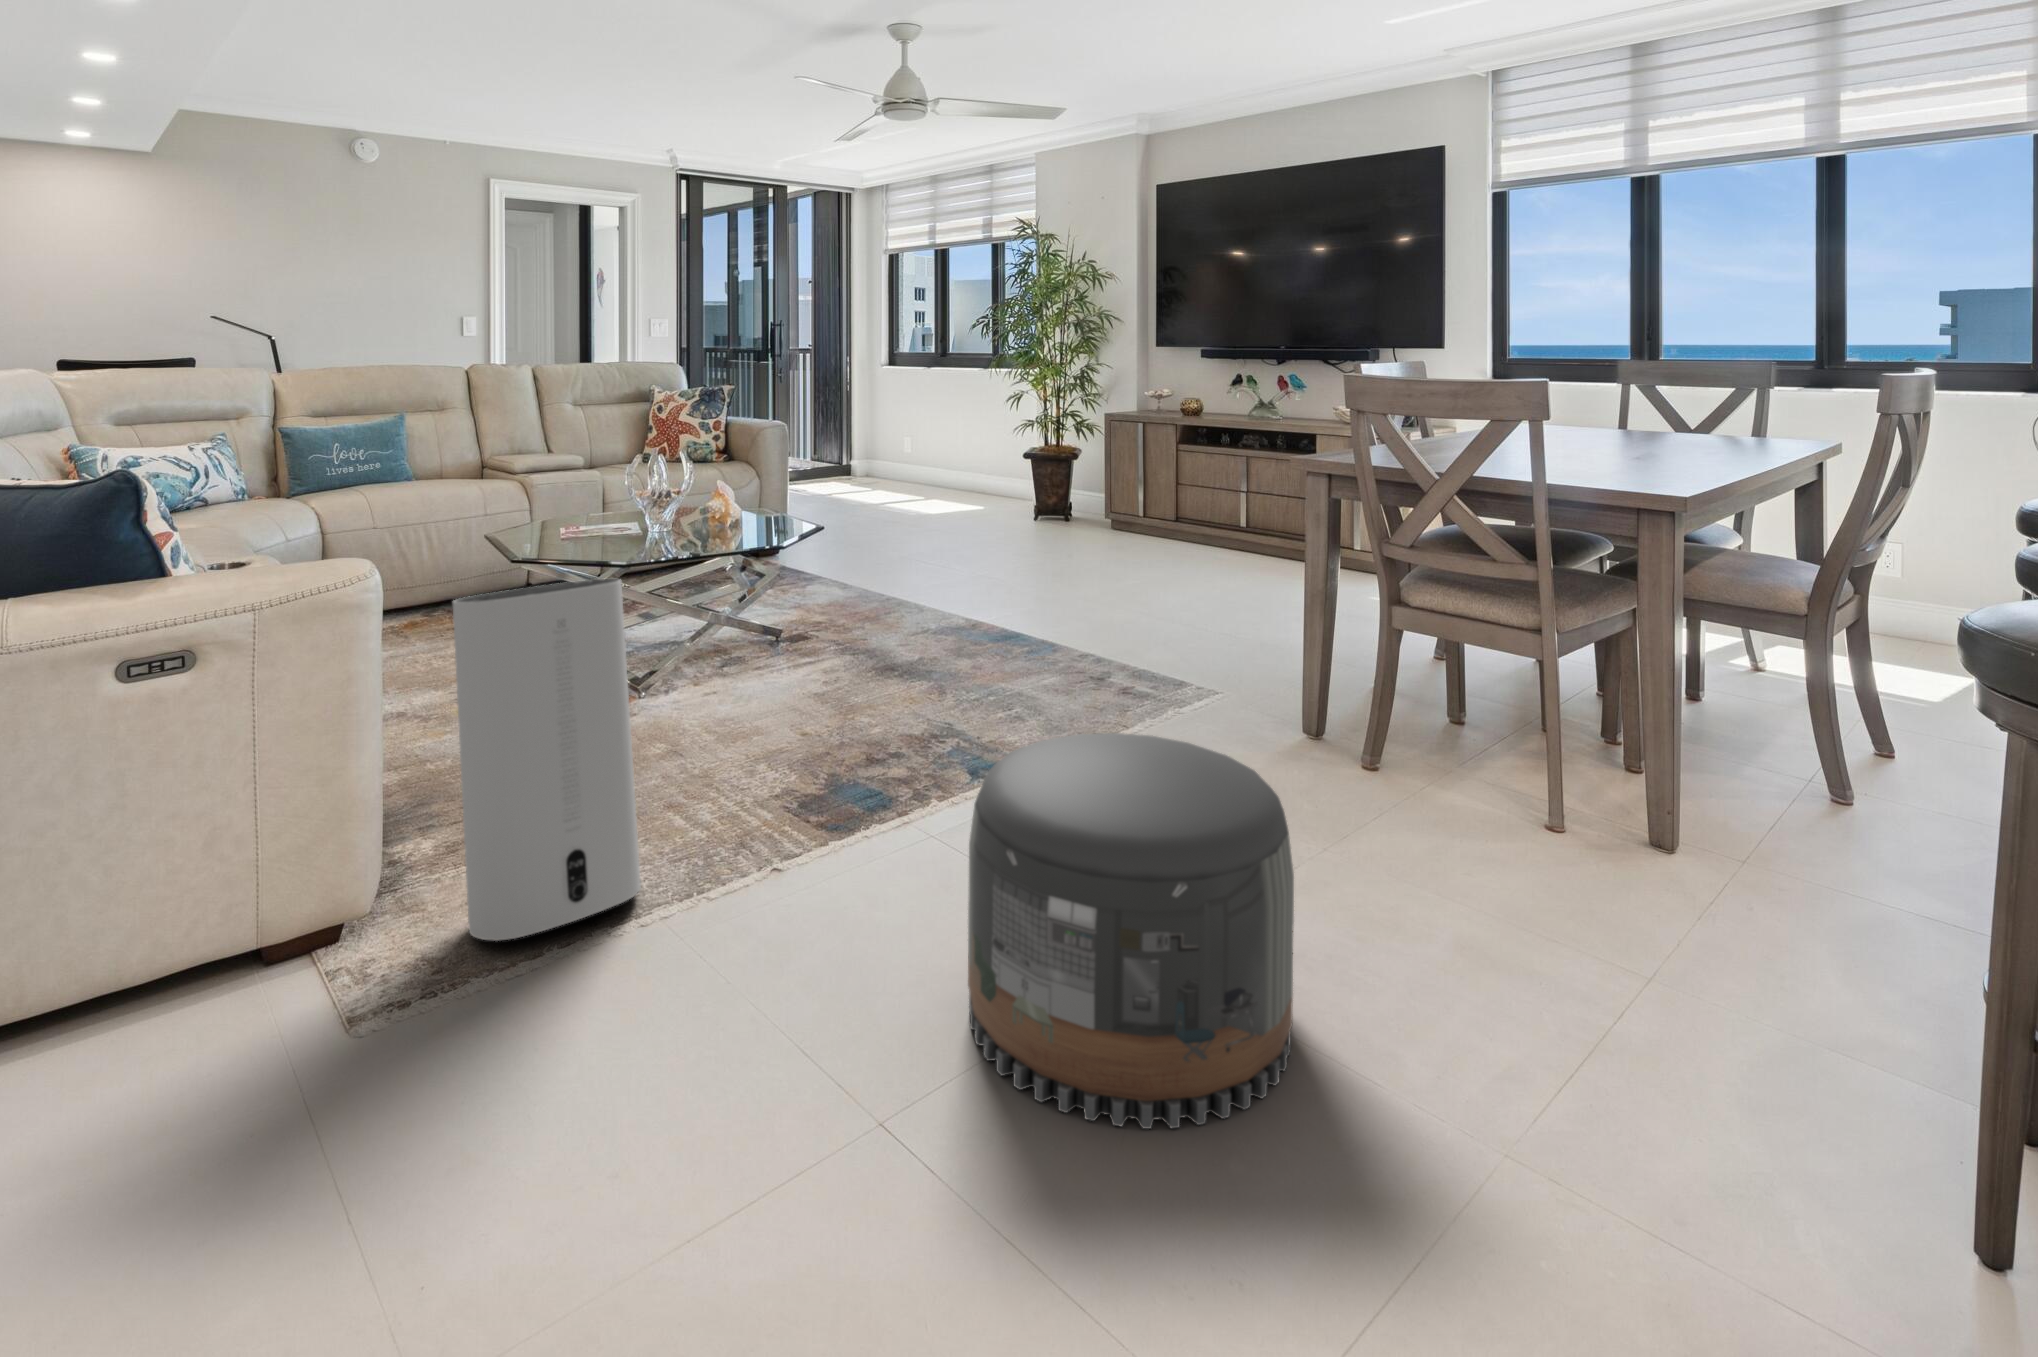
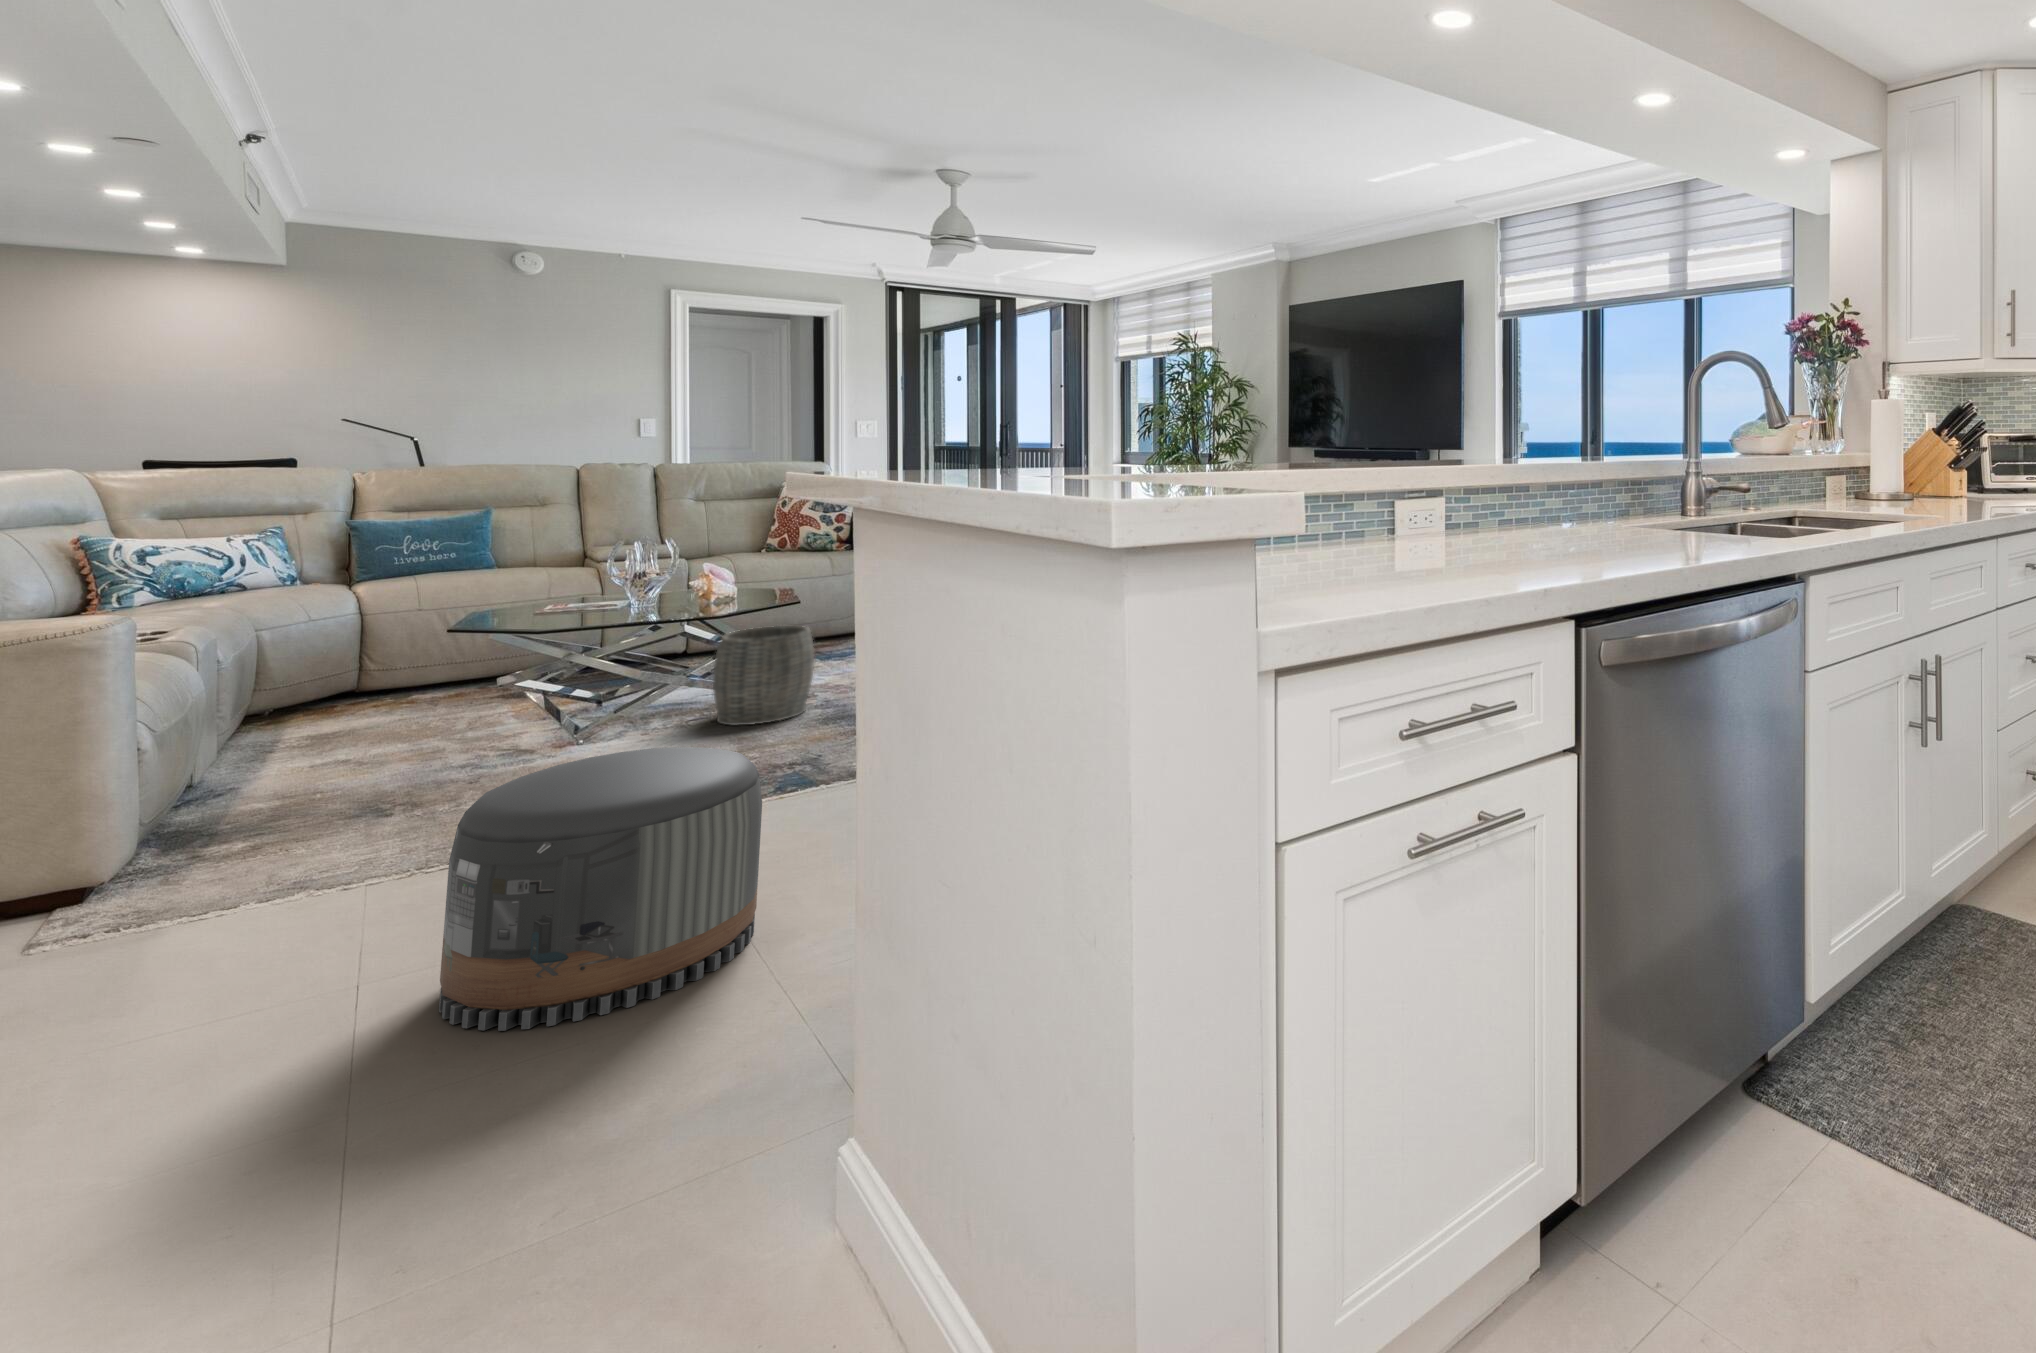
woven basket: none [747,553,843,668] -> present [713,626,814,725]
air purifier: present [453,579,641,940] -> none [121,639,355,935]

